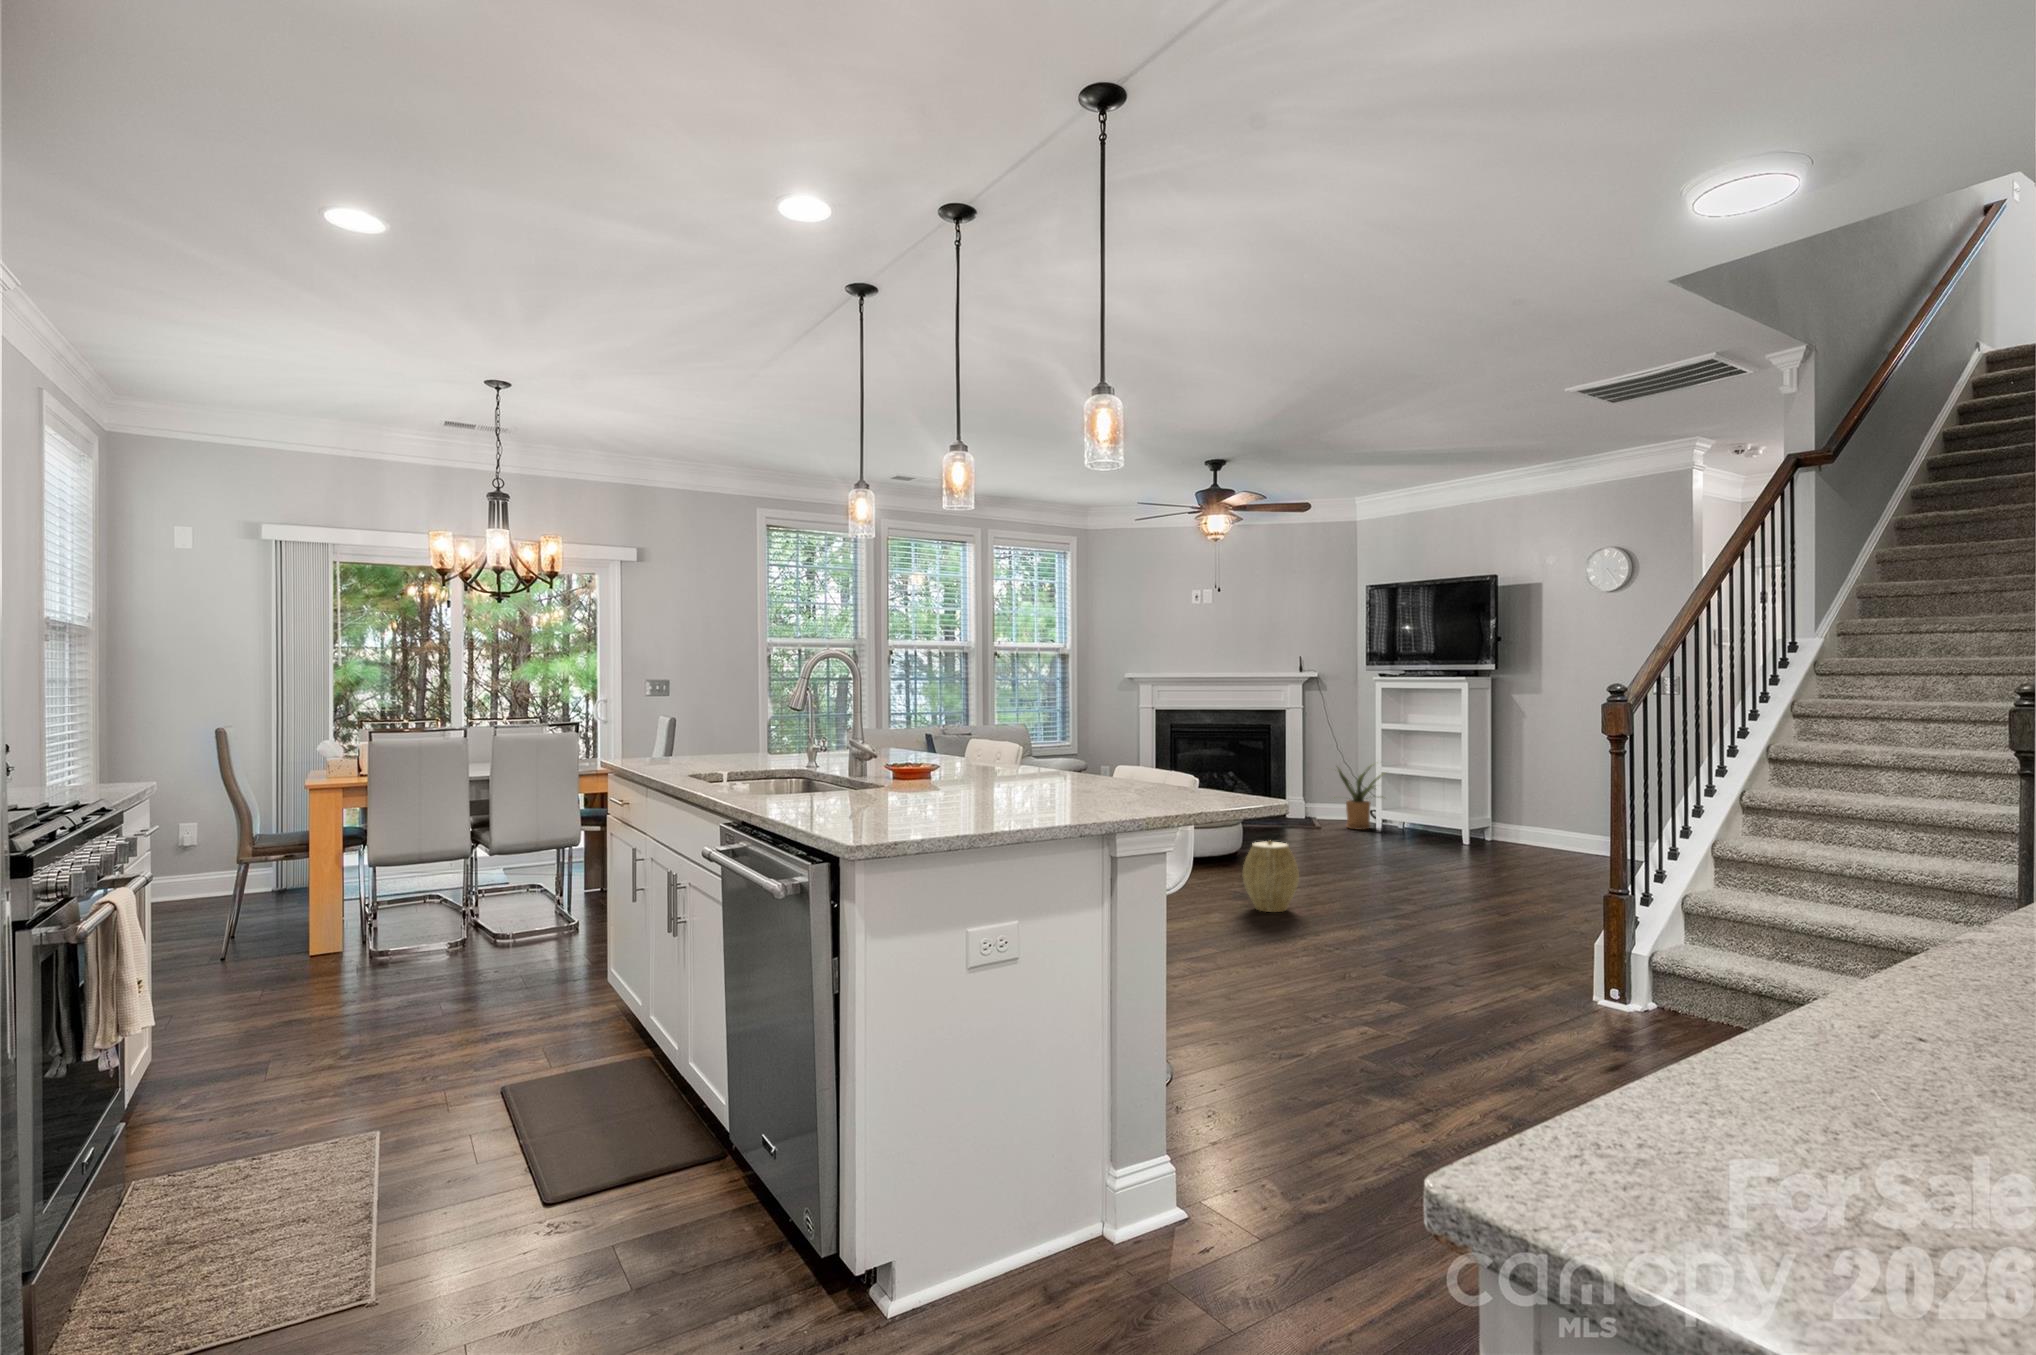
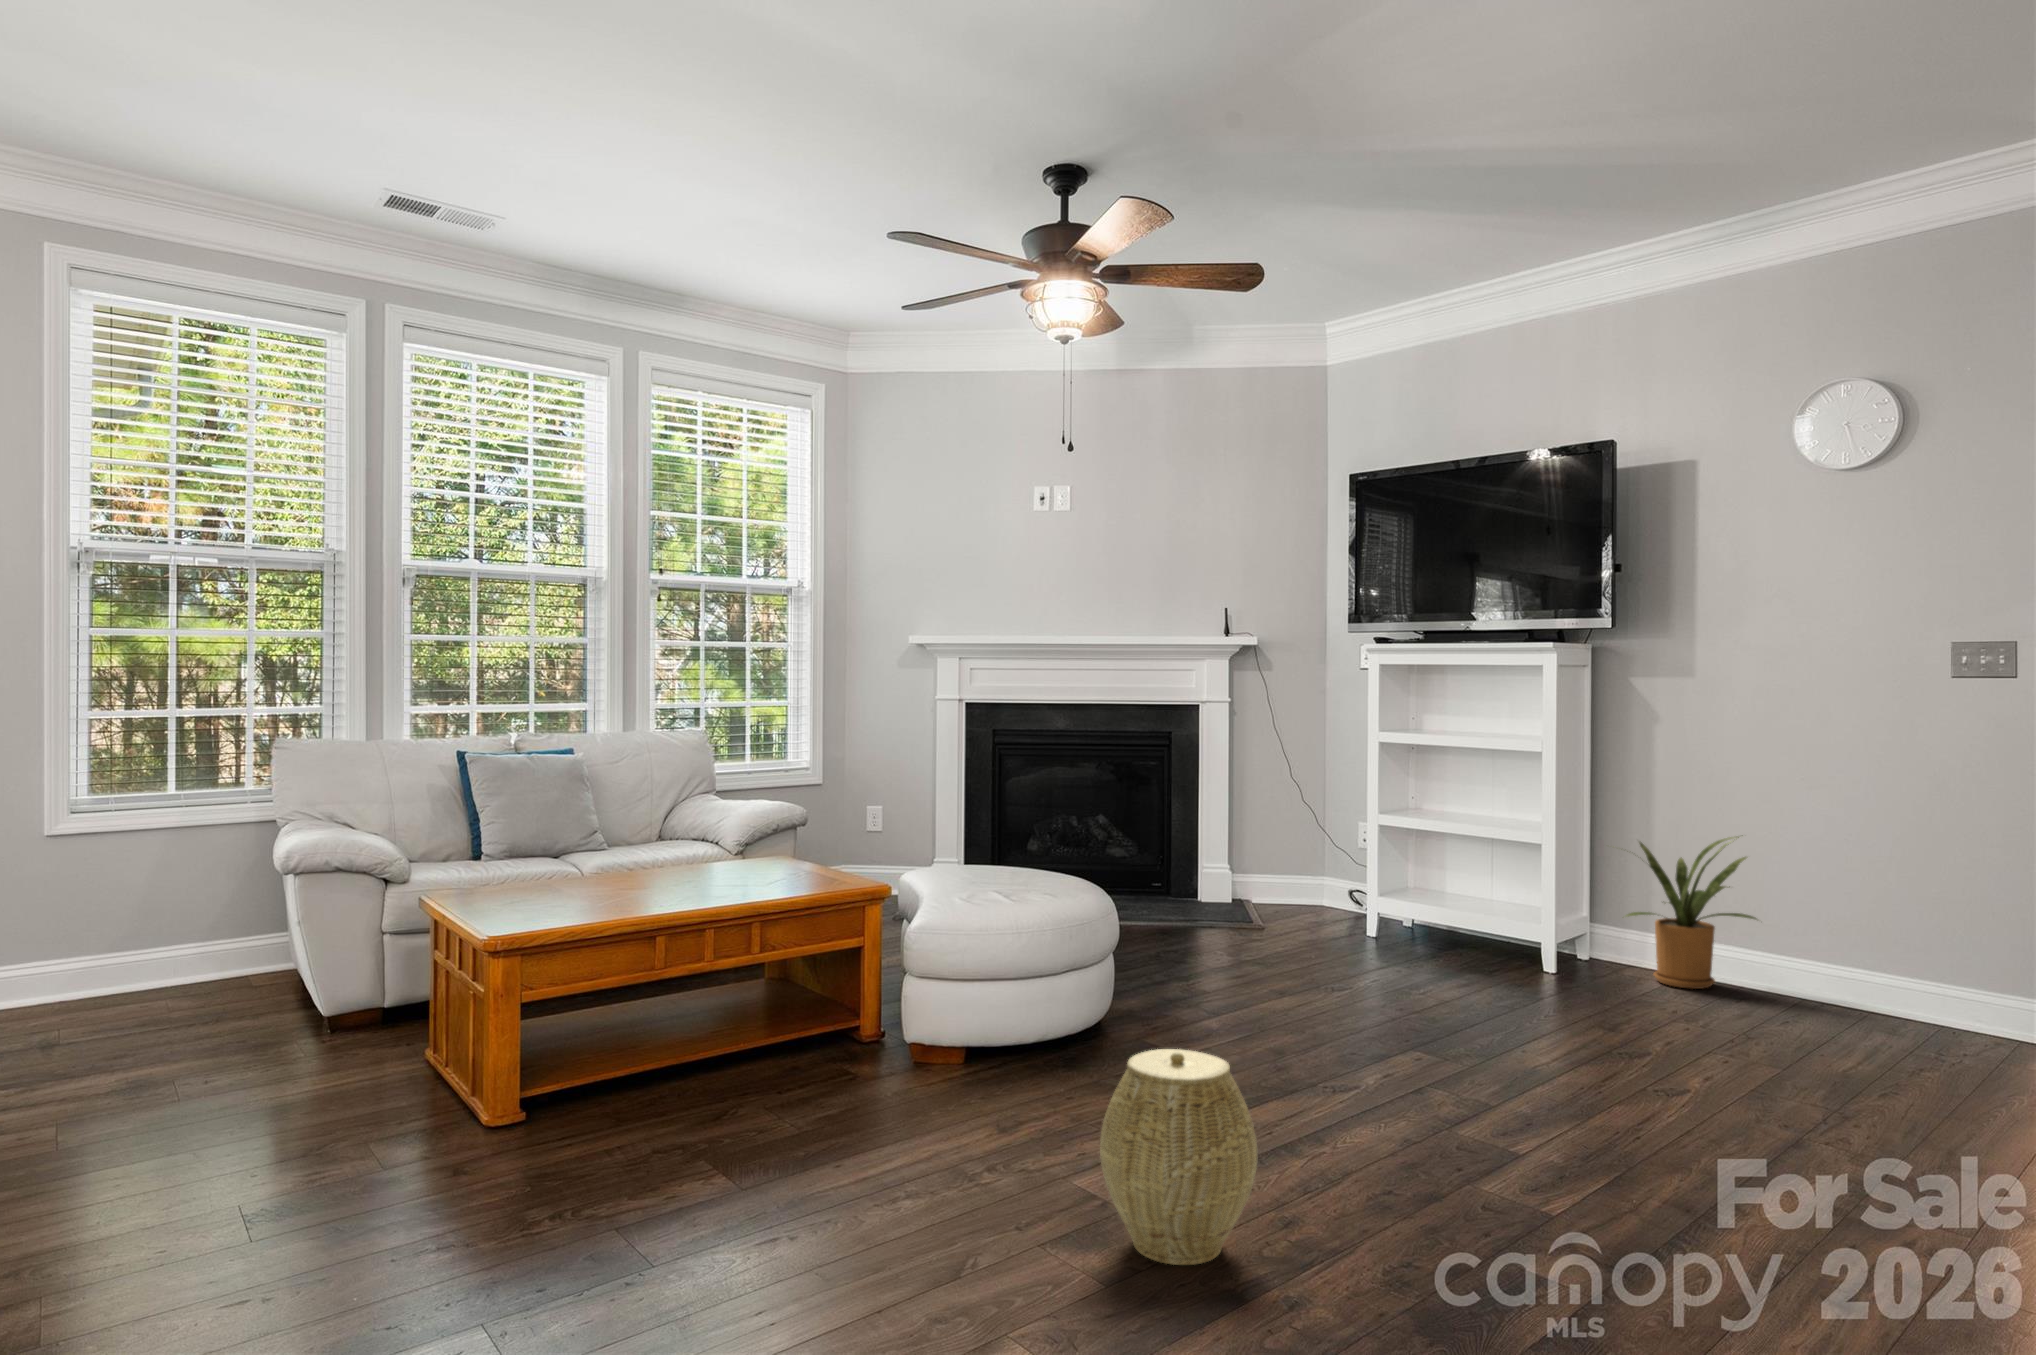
house plant: present [1338,765,1382,830] -> present [1626,837,1756,989]

